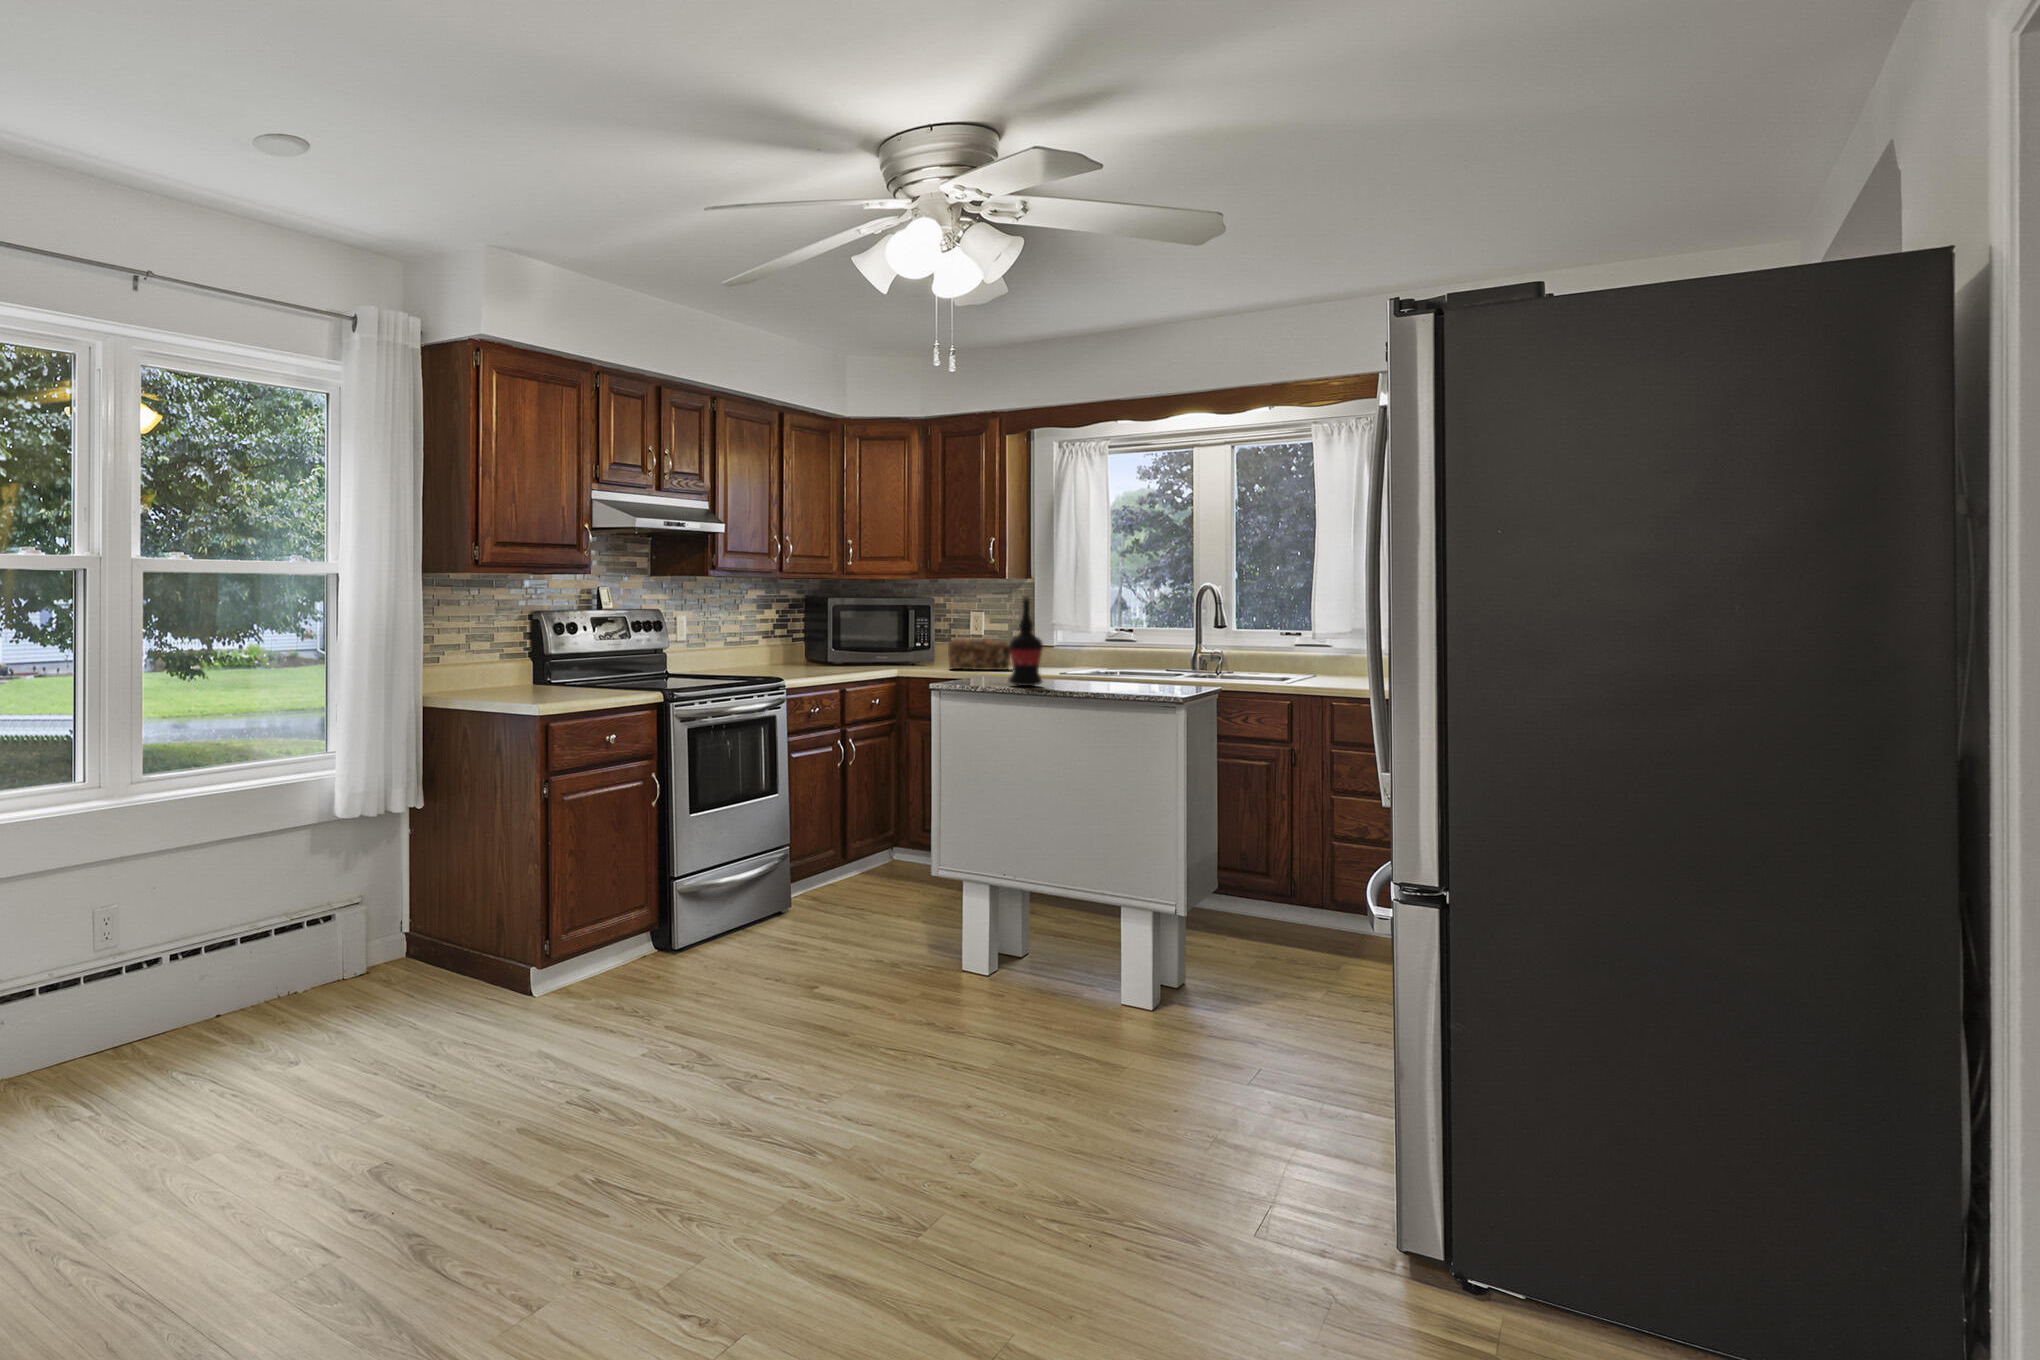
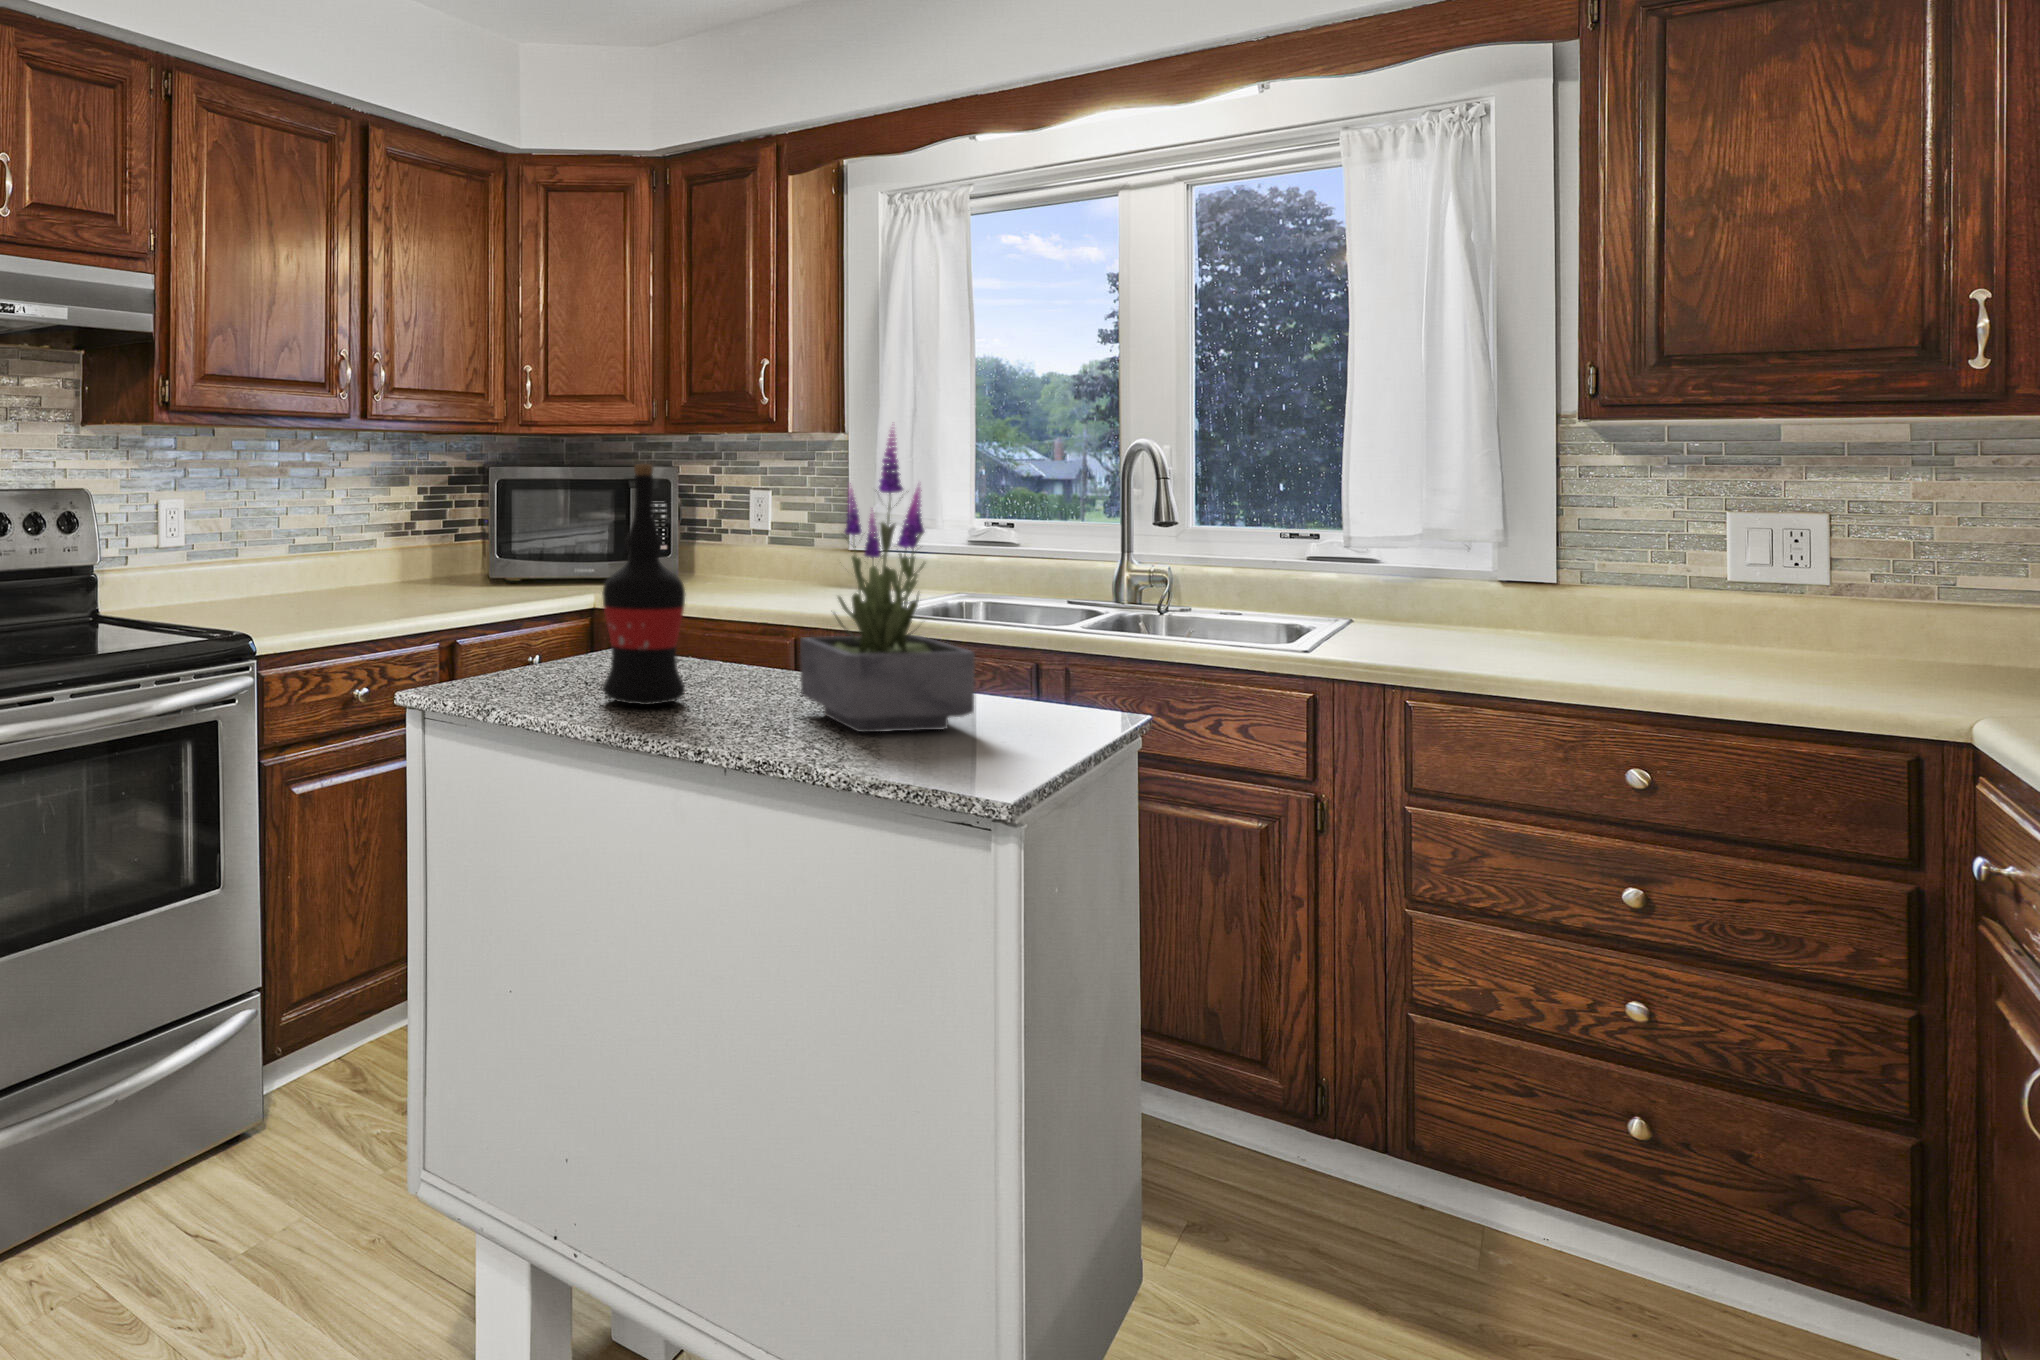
potted plant: none [1089,581,1158,690] -> present [800,430,975,732]
bread loaf: present [948,638,1010,670] -> none [691,537,801,595]

